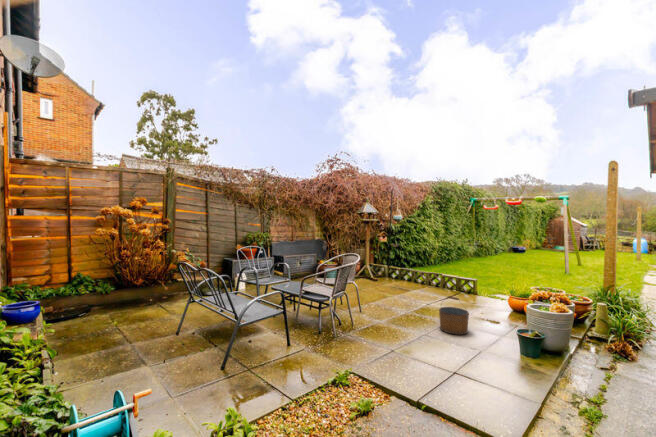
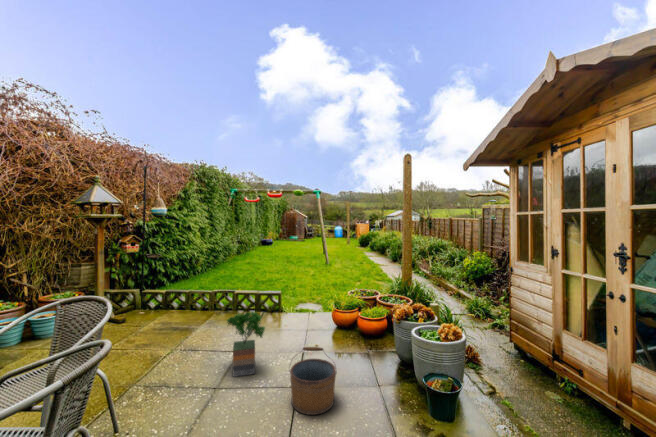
potted tree: none [415,276,439,313] -> present [227,312,265,377]

